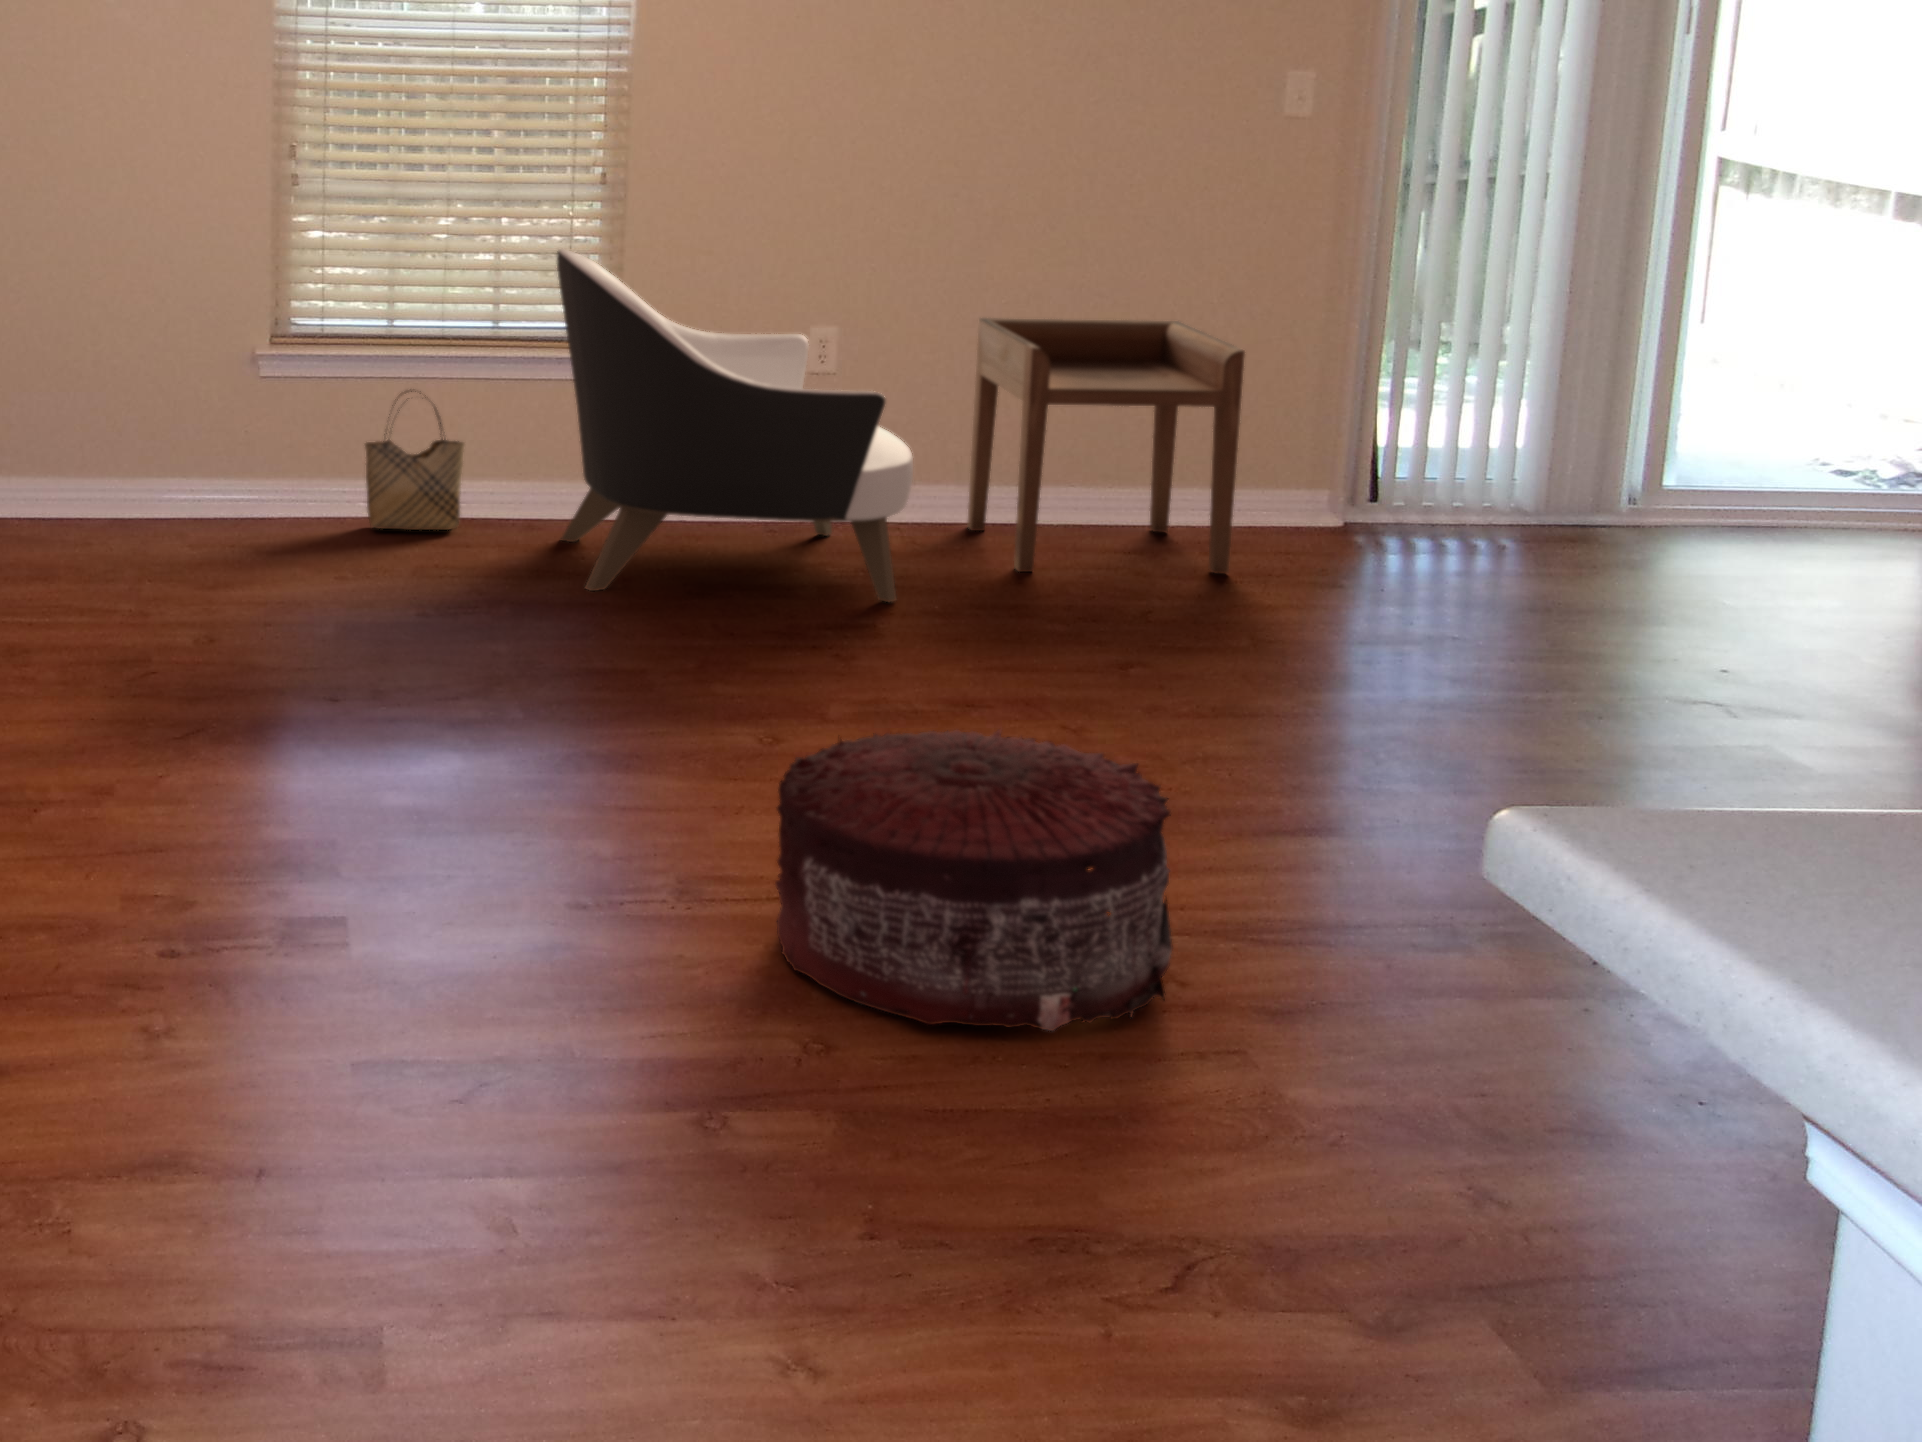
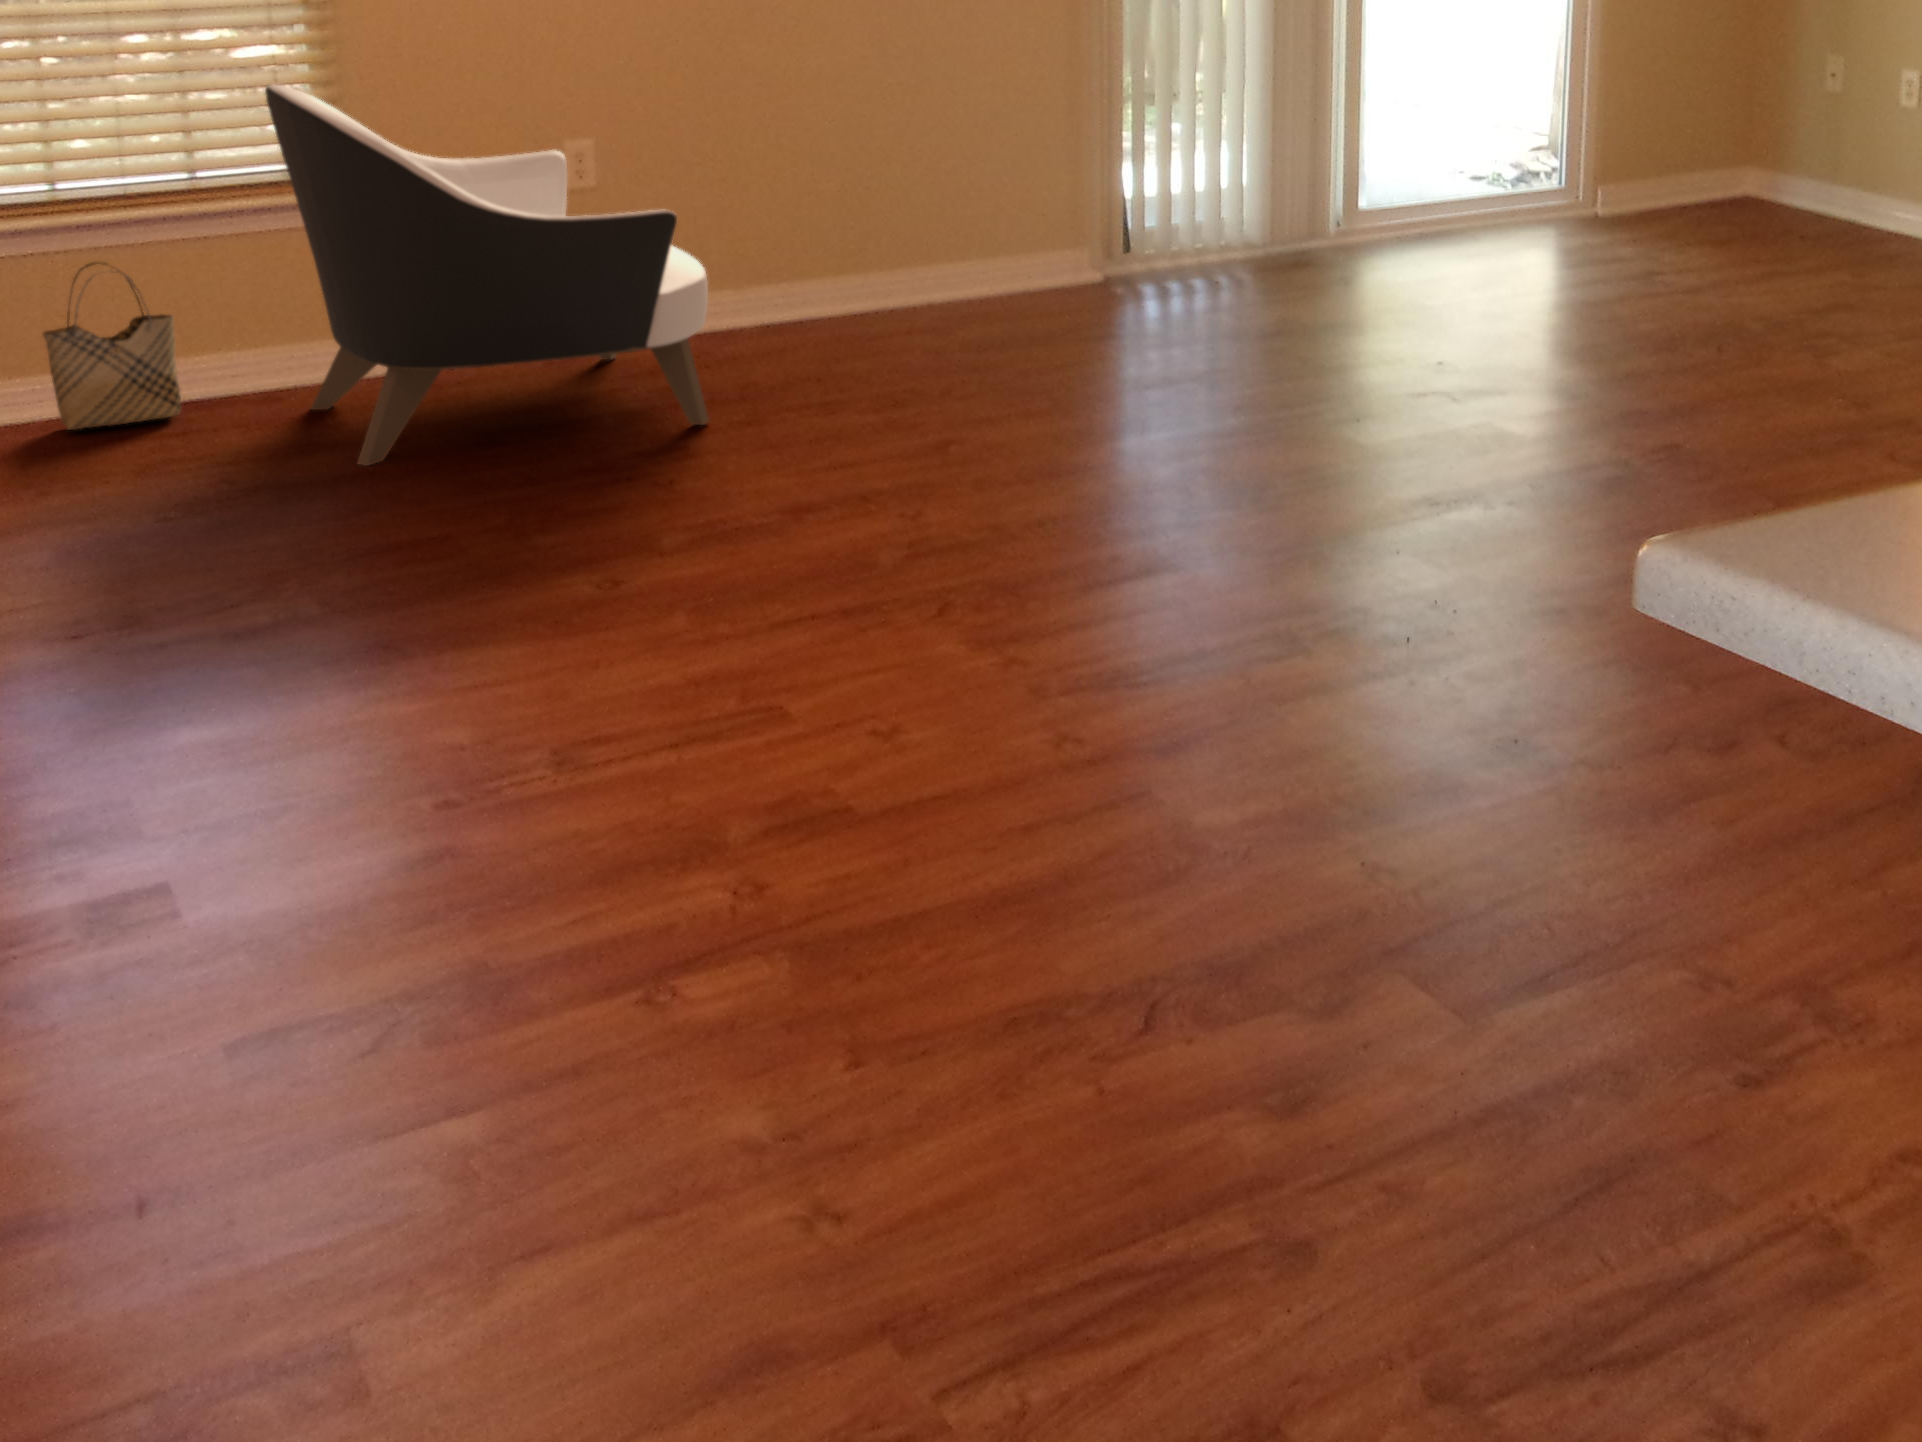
side table: present [967,318,1245,574] -> none [742,99,1018,370]
pouf: present [775,729,1172,1031] -> none [695,571,1128,916]

